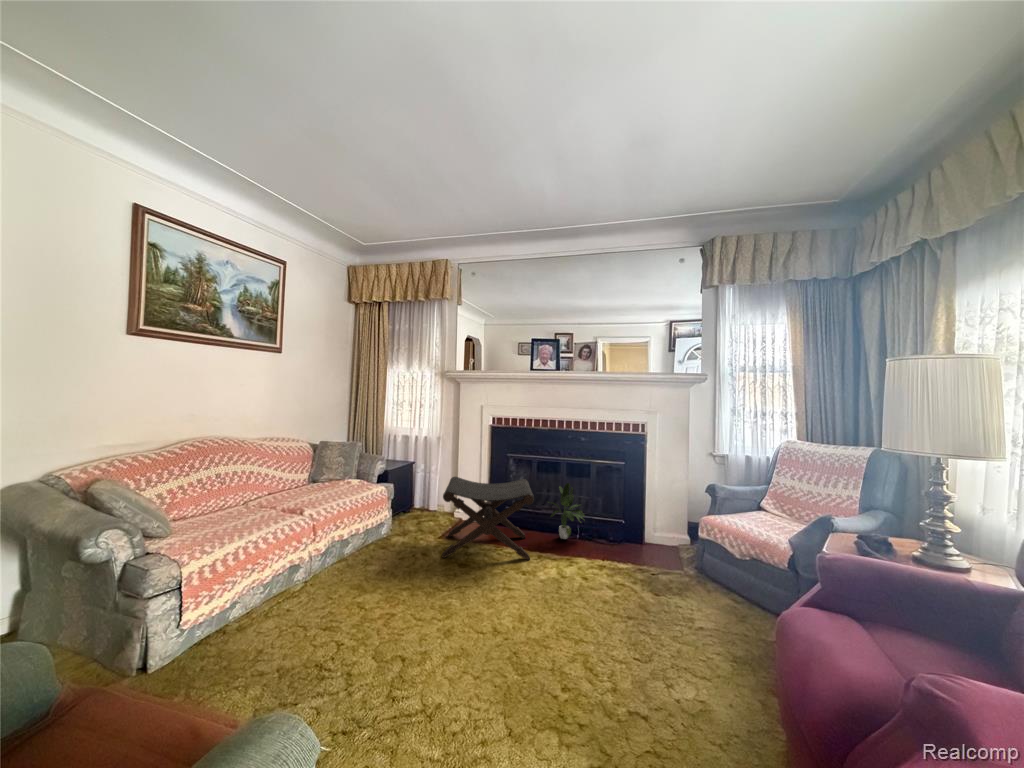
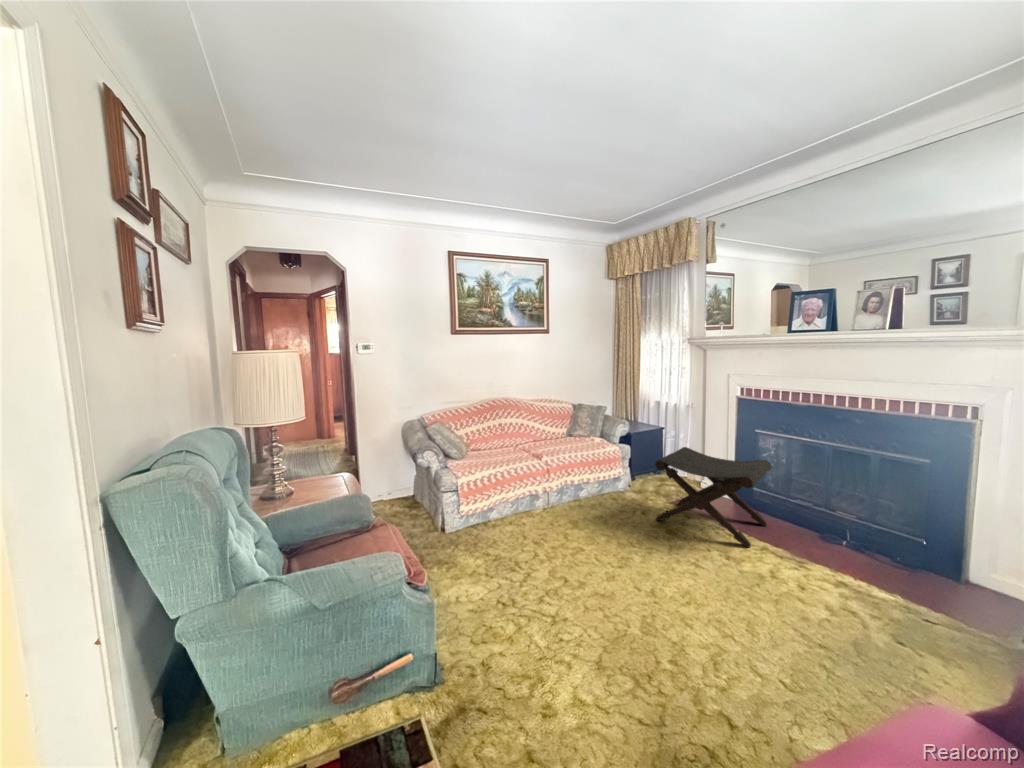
potted plant: present [549,483,585,539] -> none [795,473,858,540]

